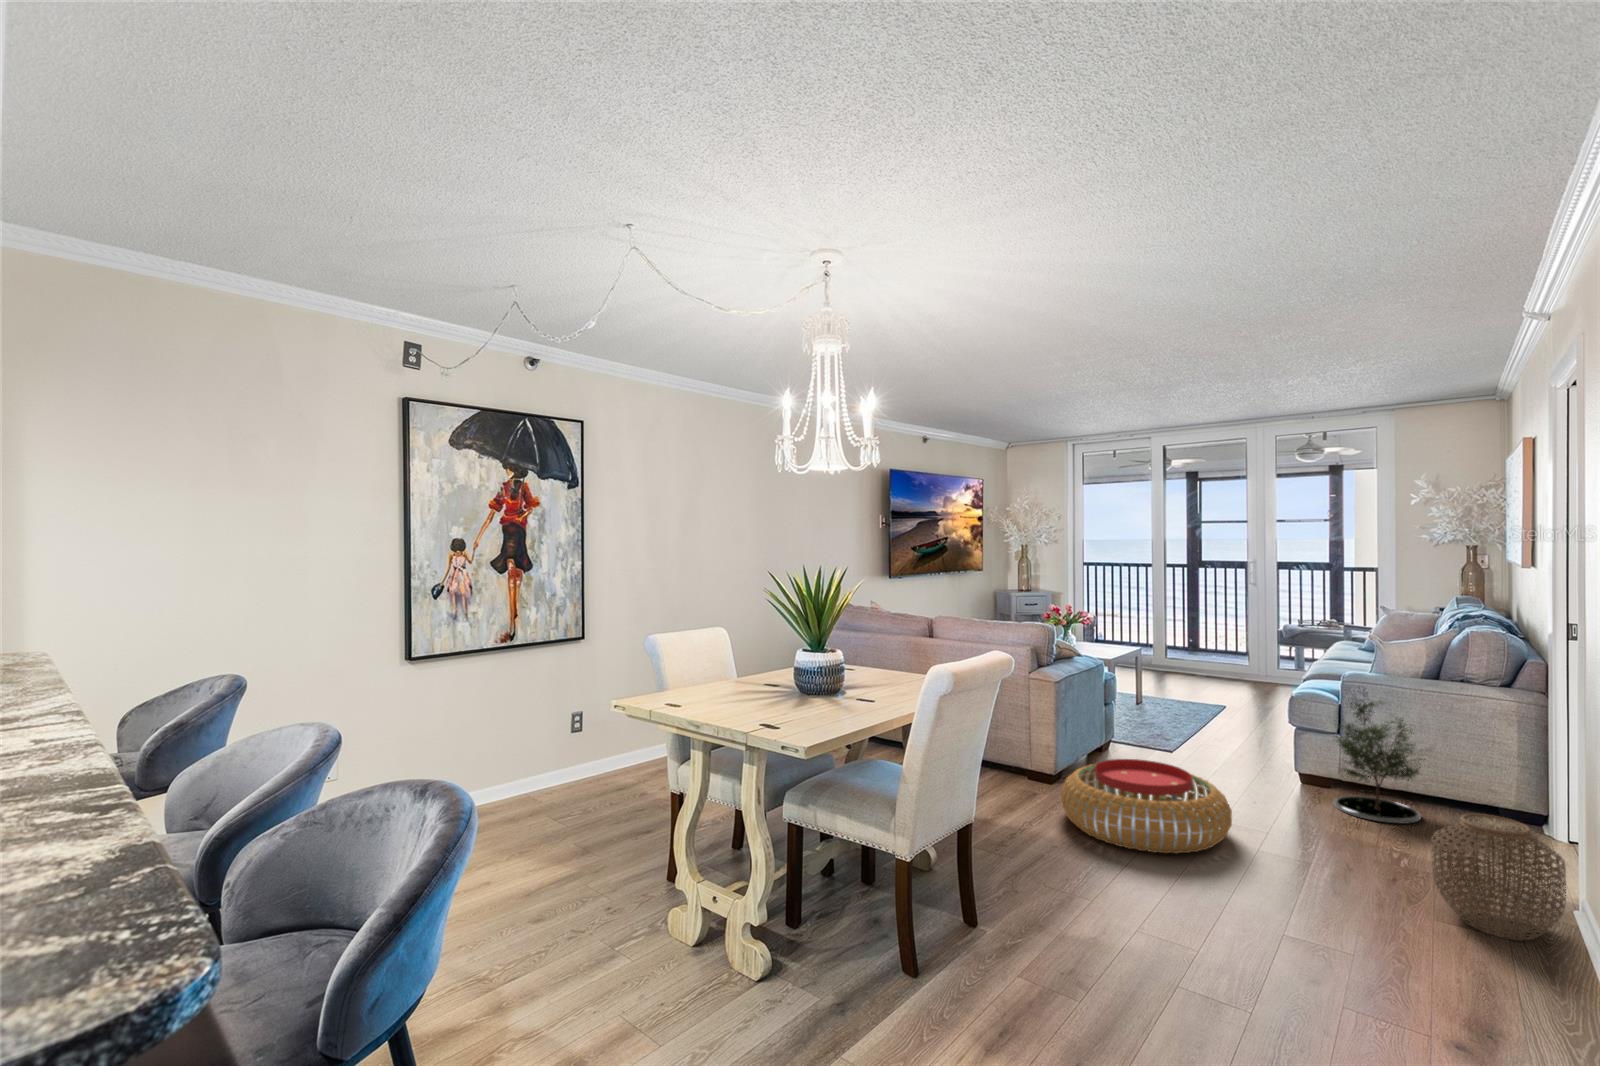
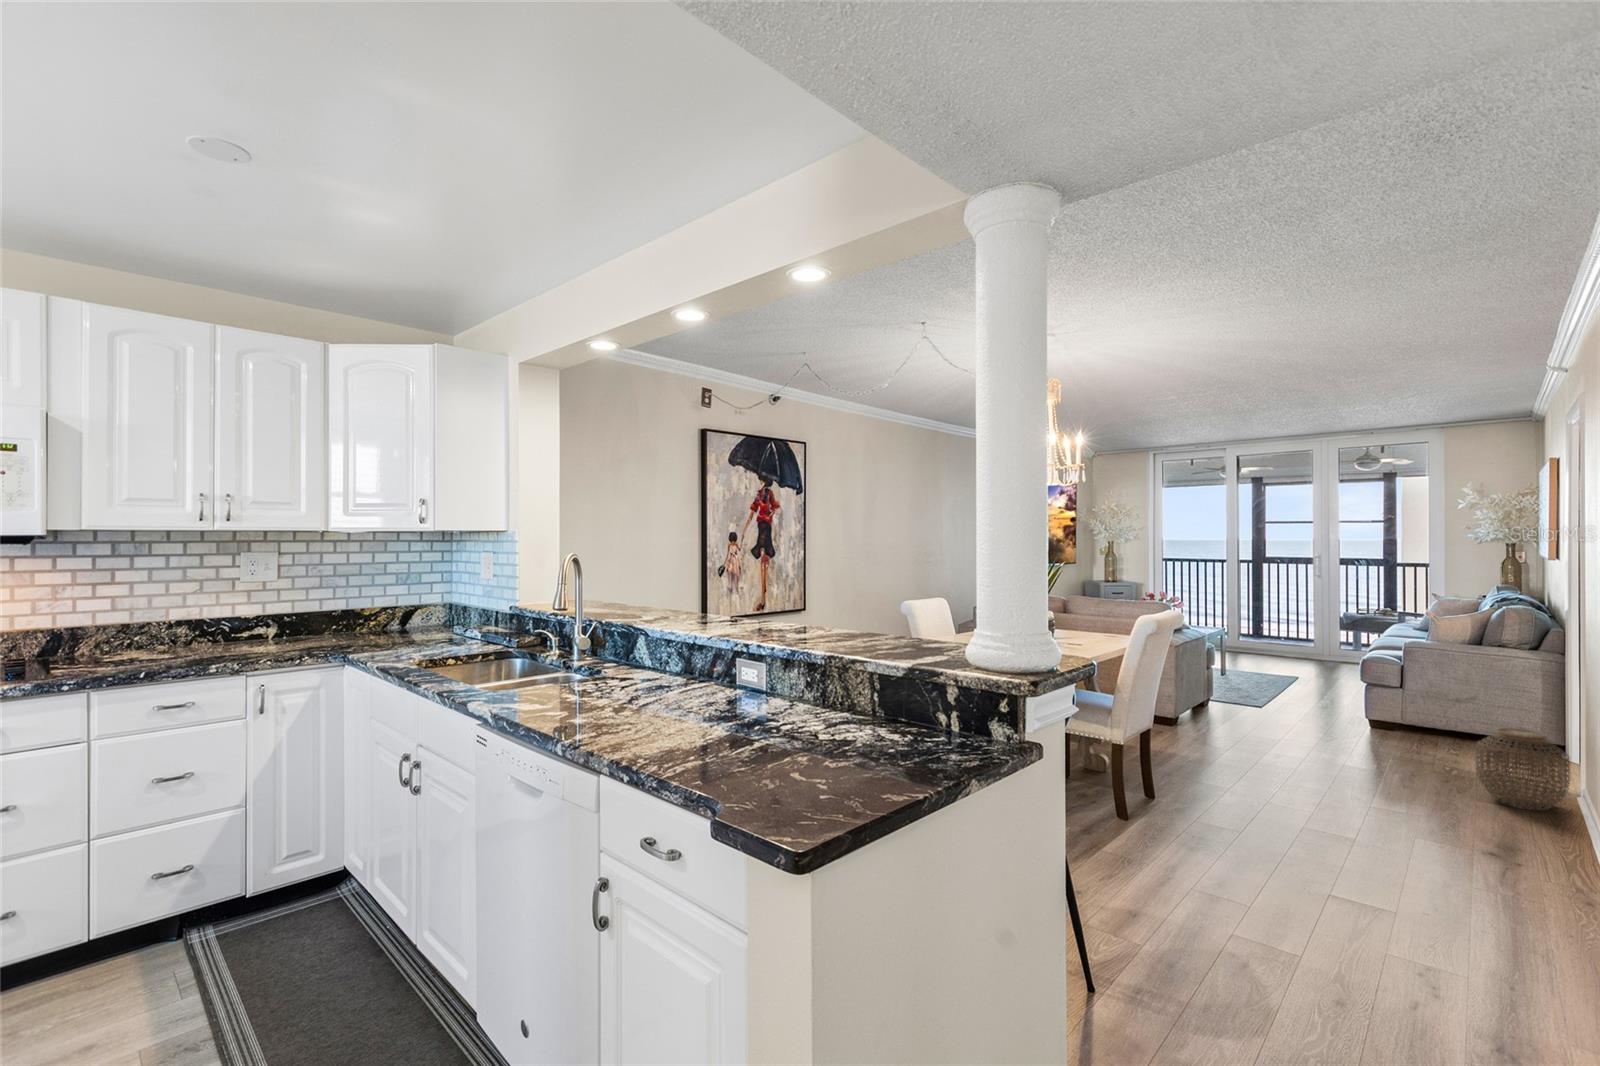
potted tree: present [1334,689,1425,824] -> none [1394,648,1471,751]
pouf: present [1061,759,1232,853] -> none [1189,701,1324,764]

